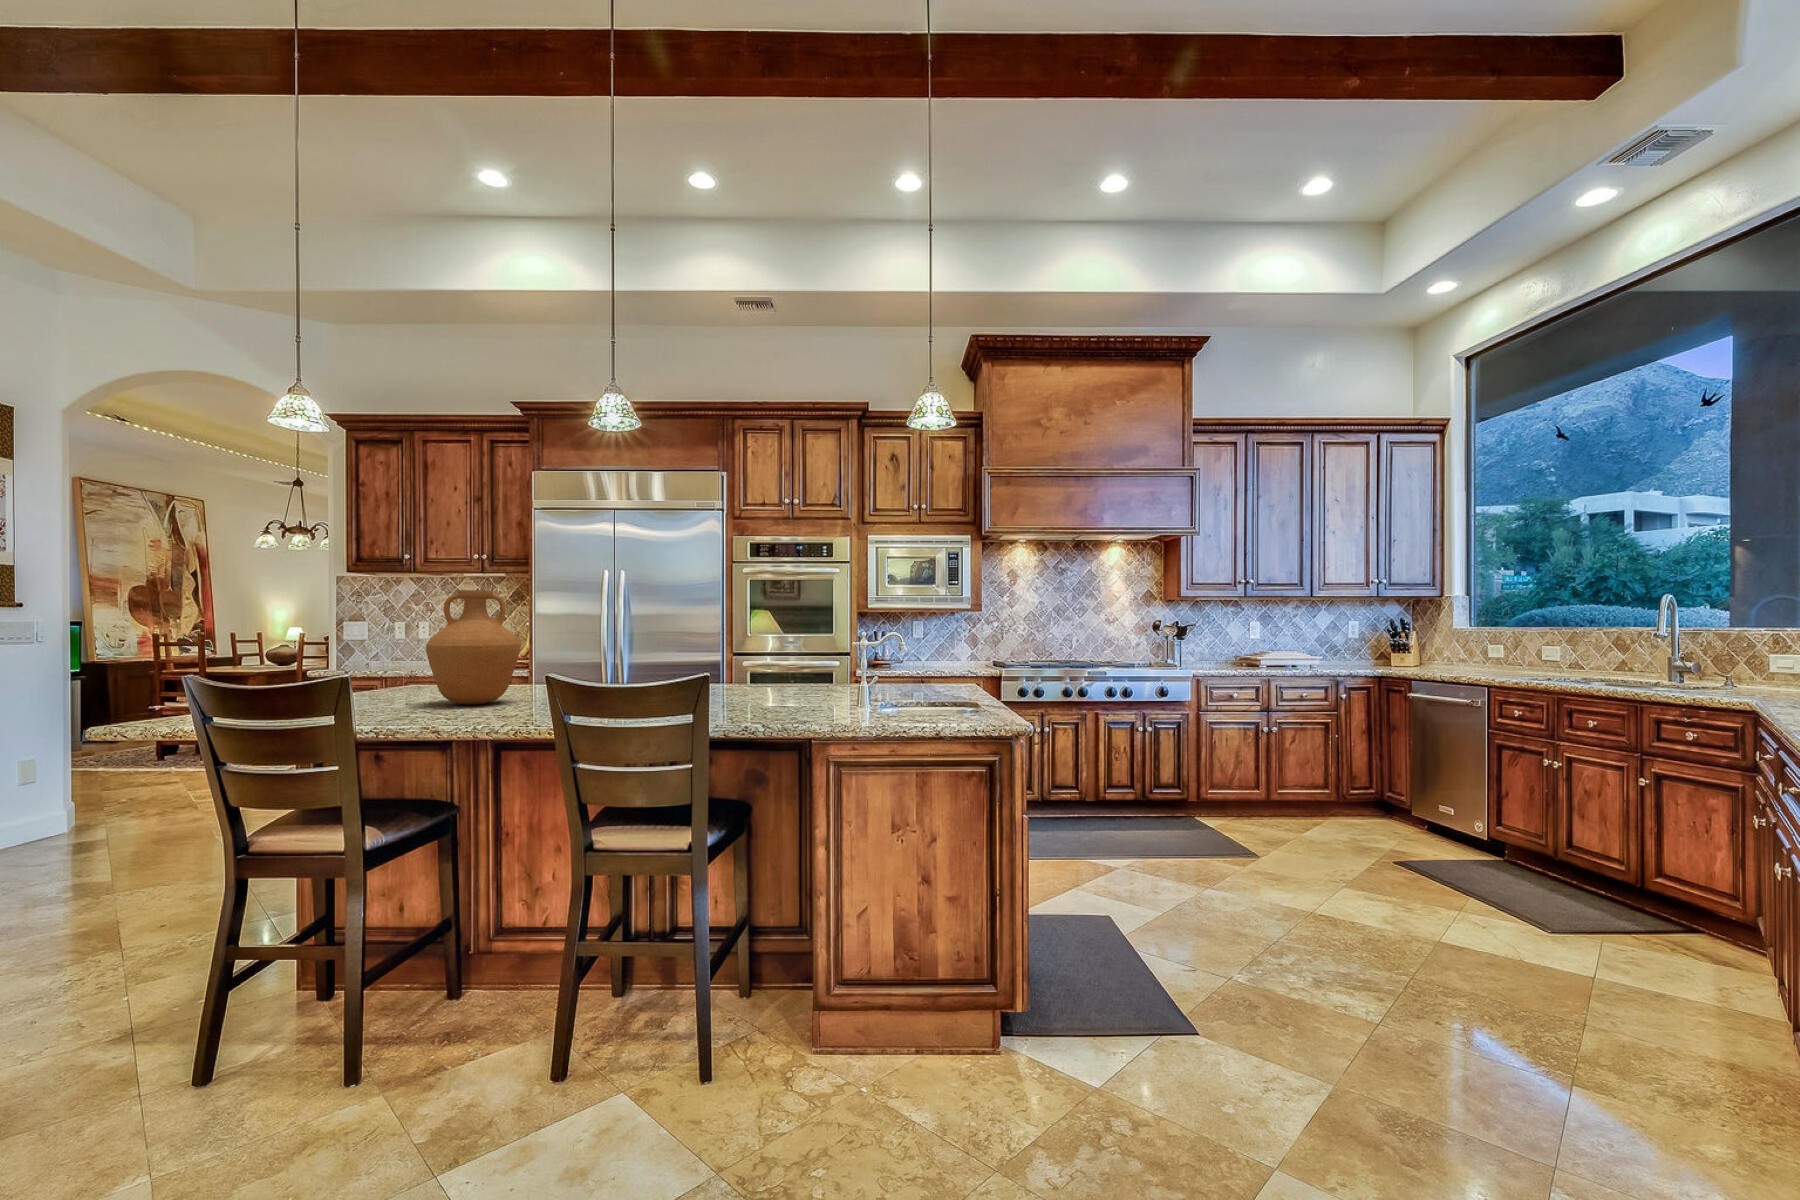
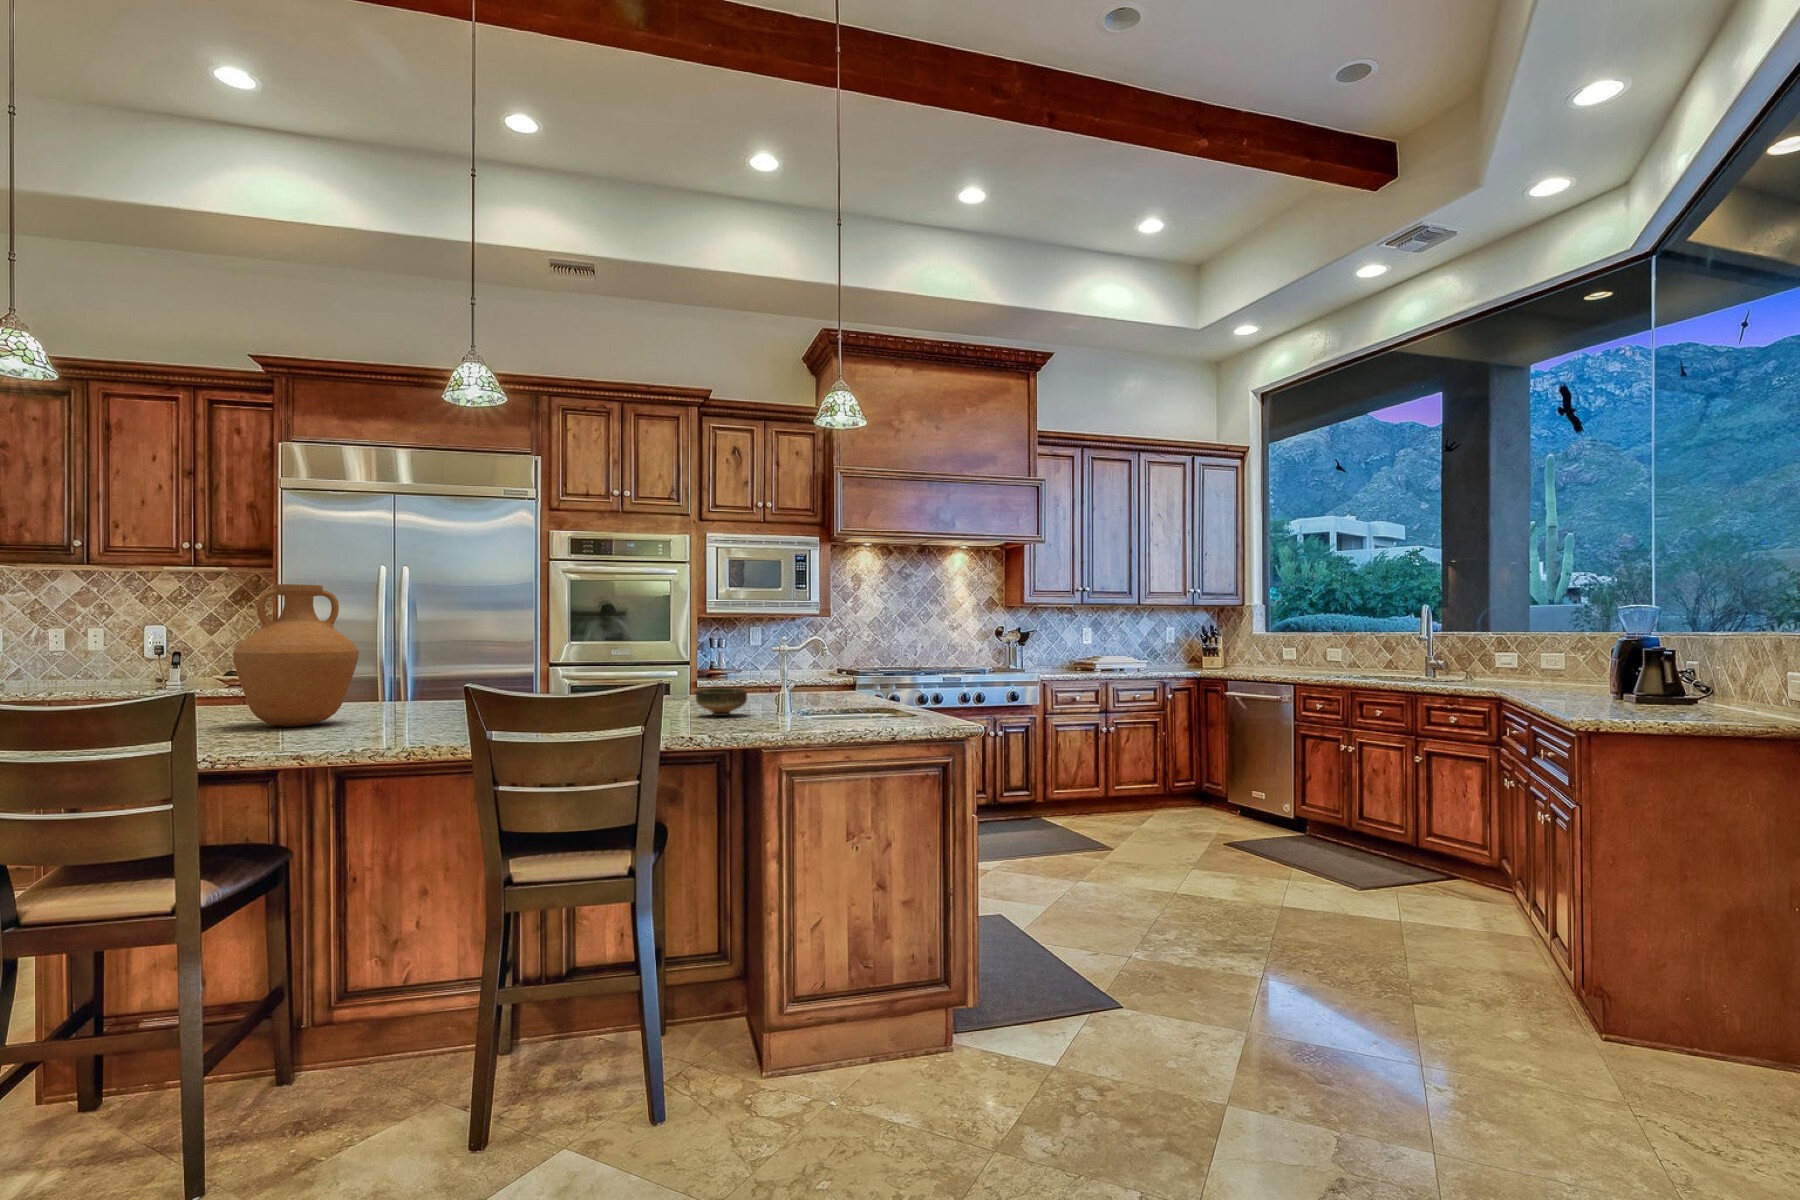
bowl: none [781,682,828,708] -> present [696,688,747,716]

